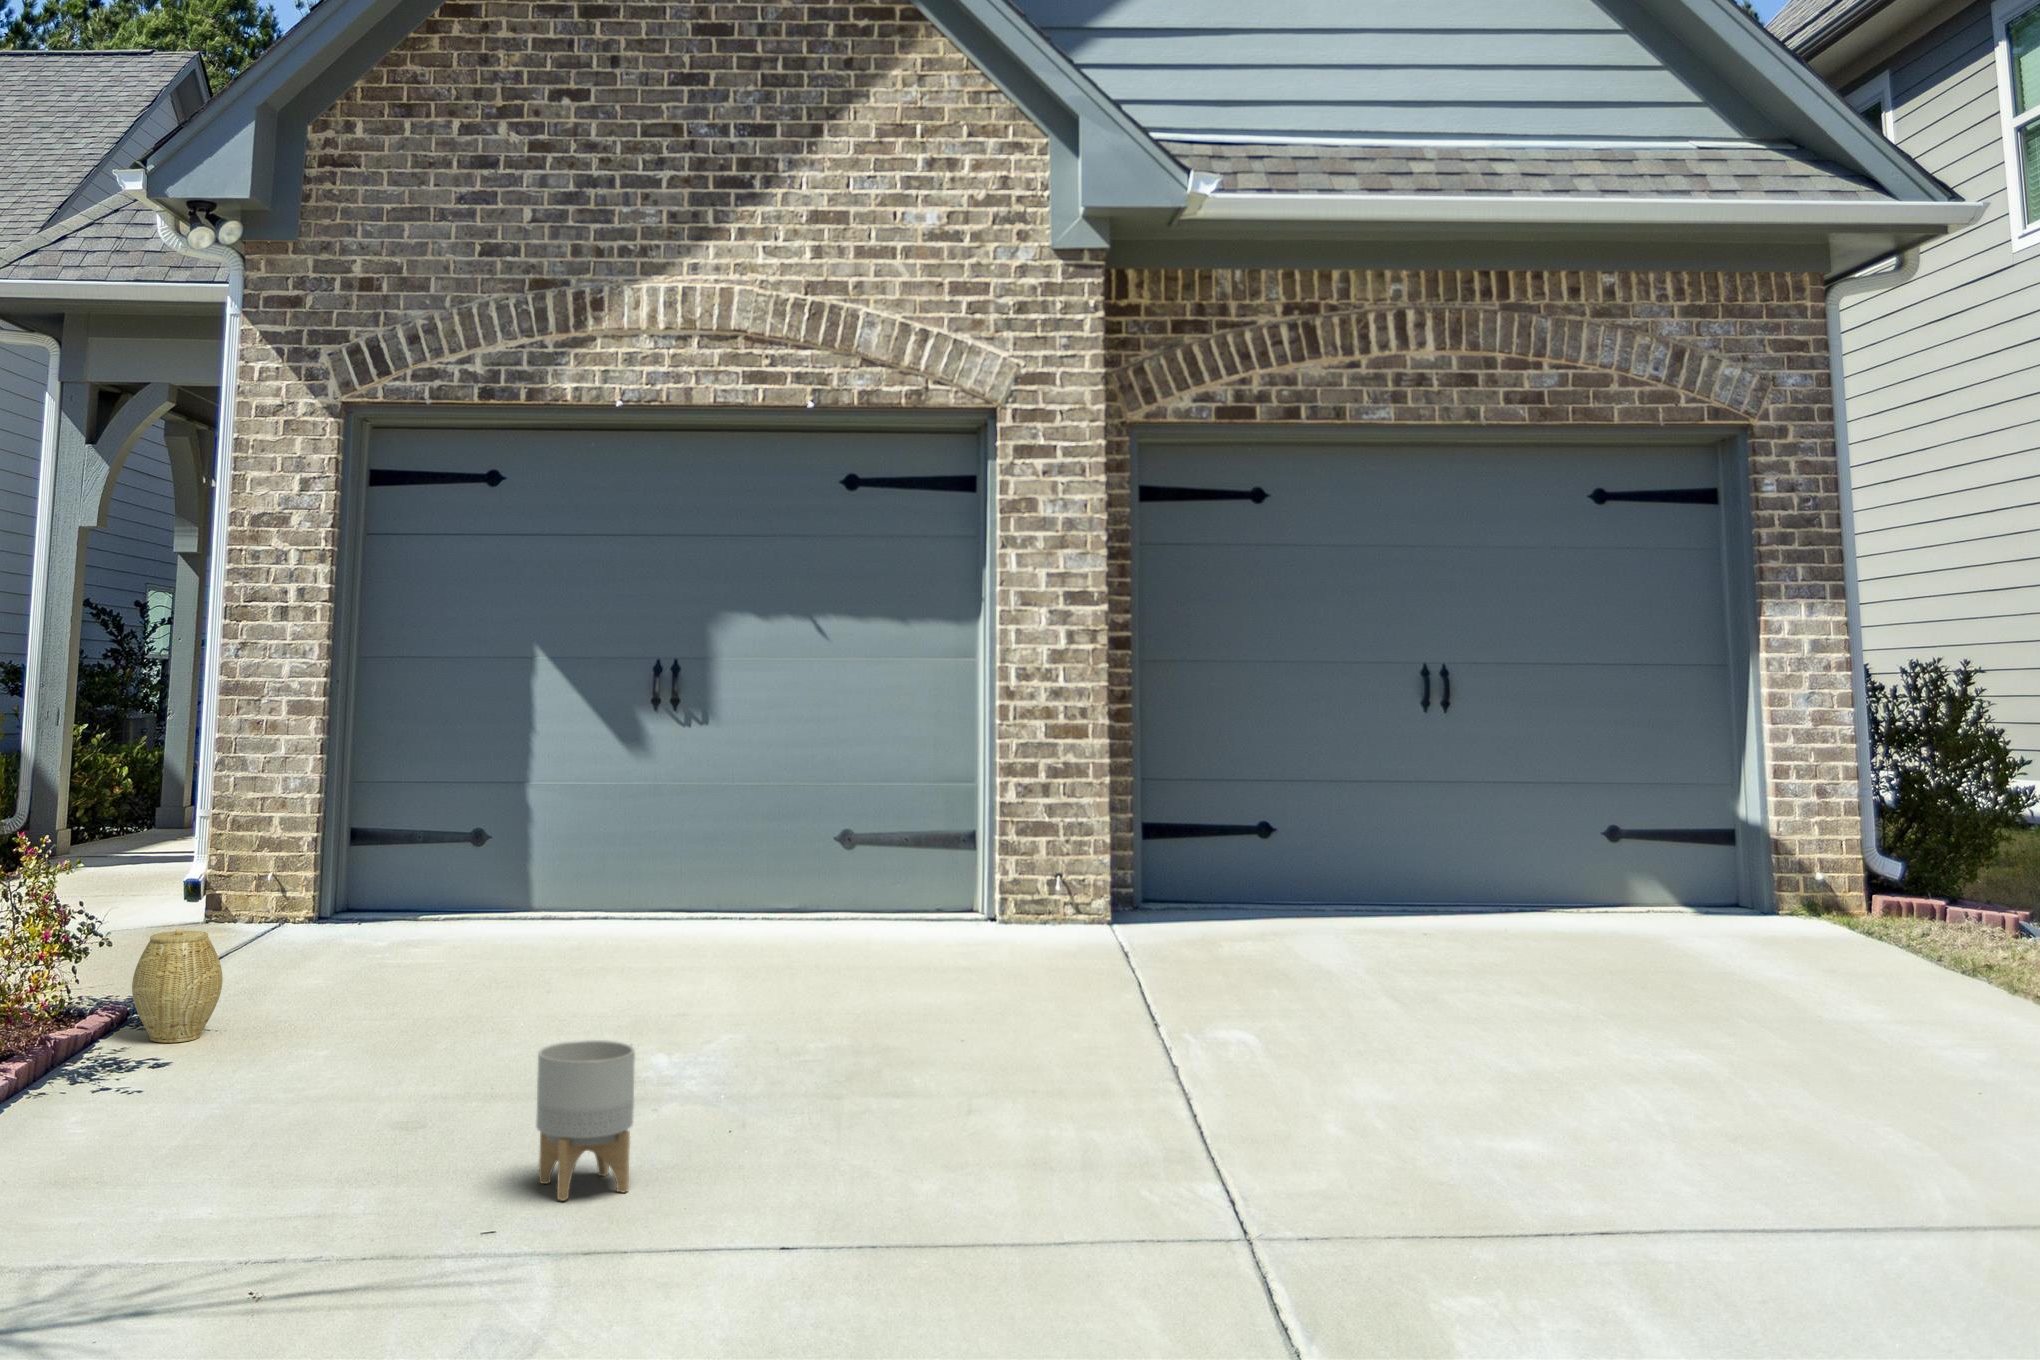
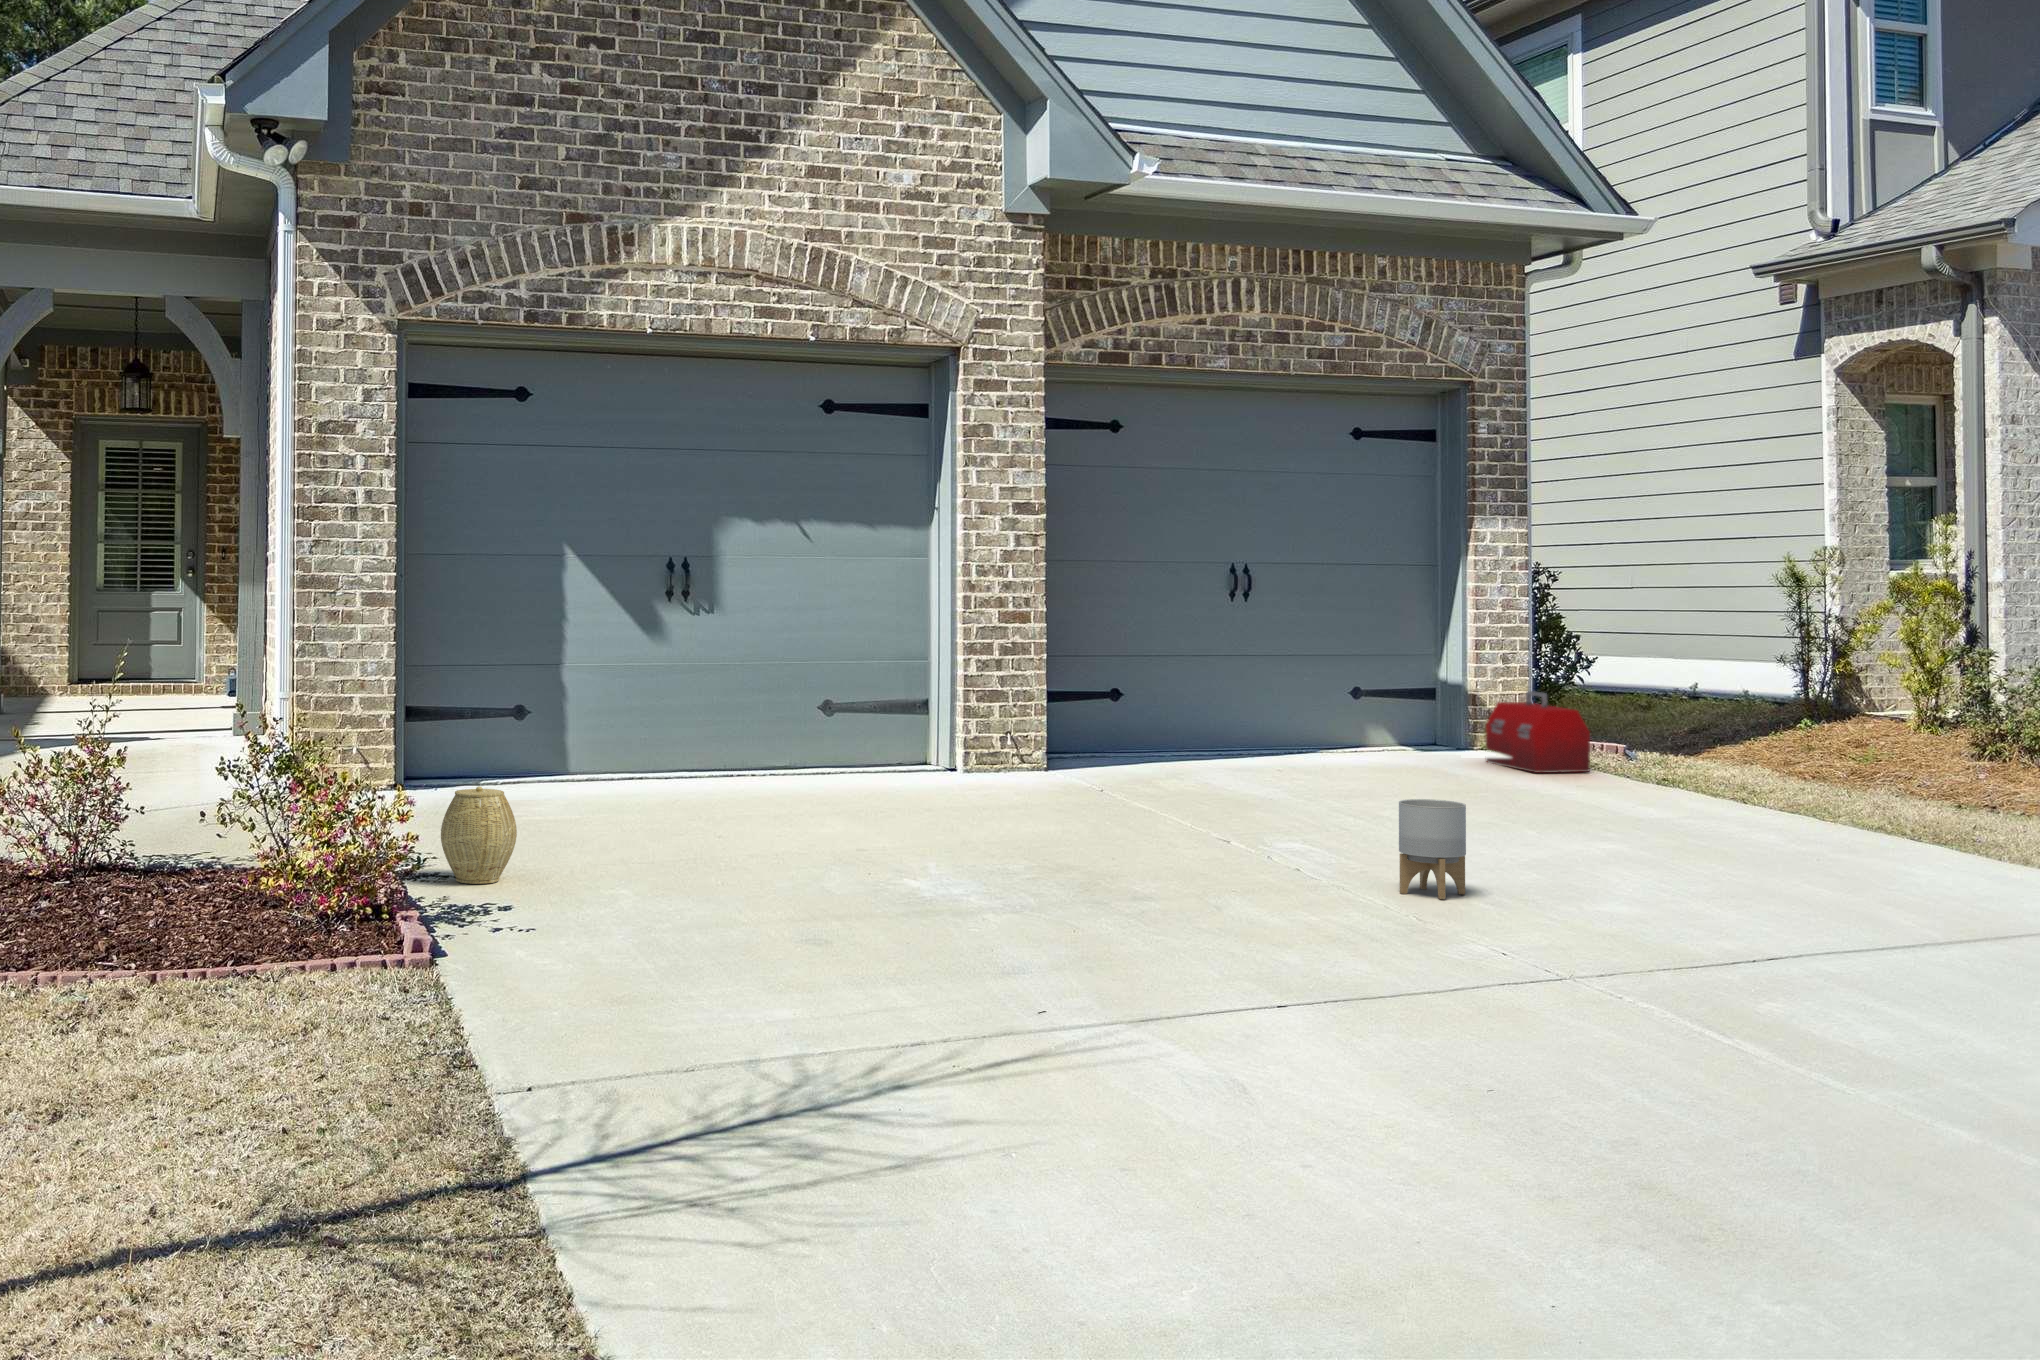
toolbox: none [1786,828,1907,941] -> present [1486,691,1590,773]
planter: present [536,1040,635,1201] -> present [1399,799,1466,899]

